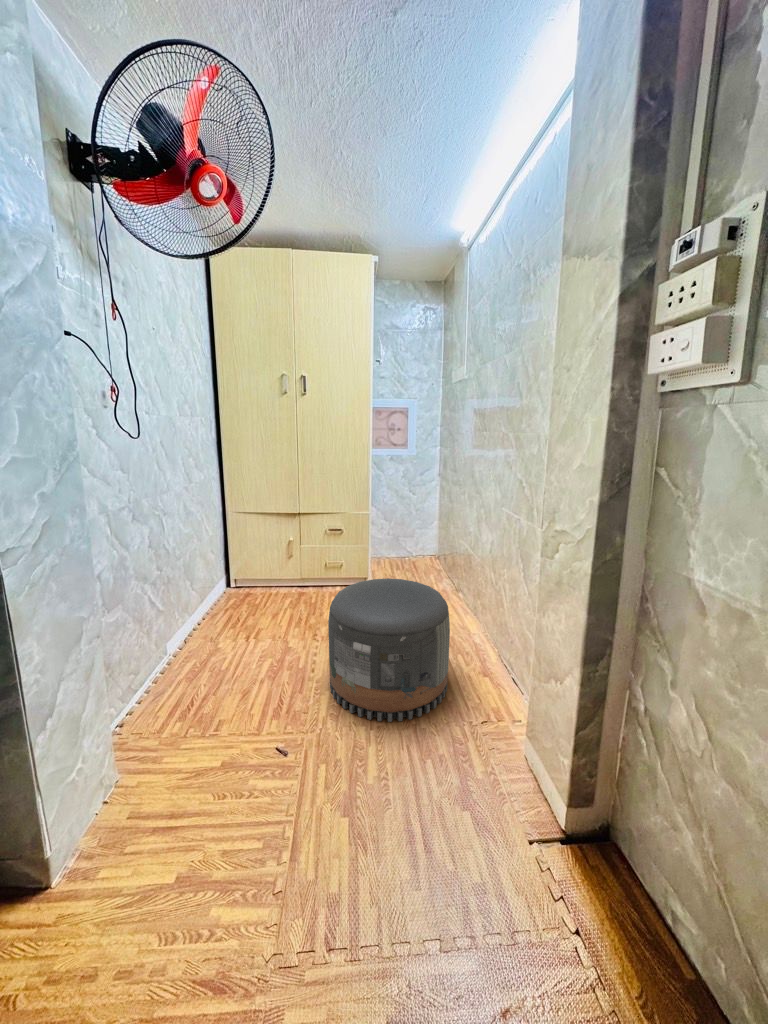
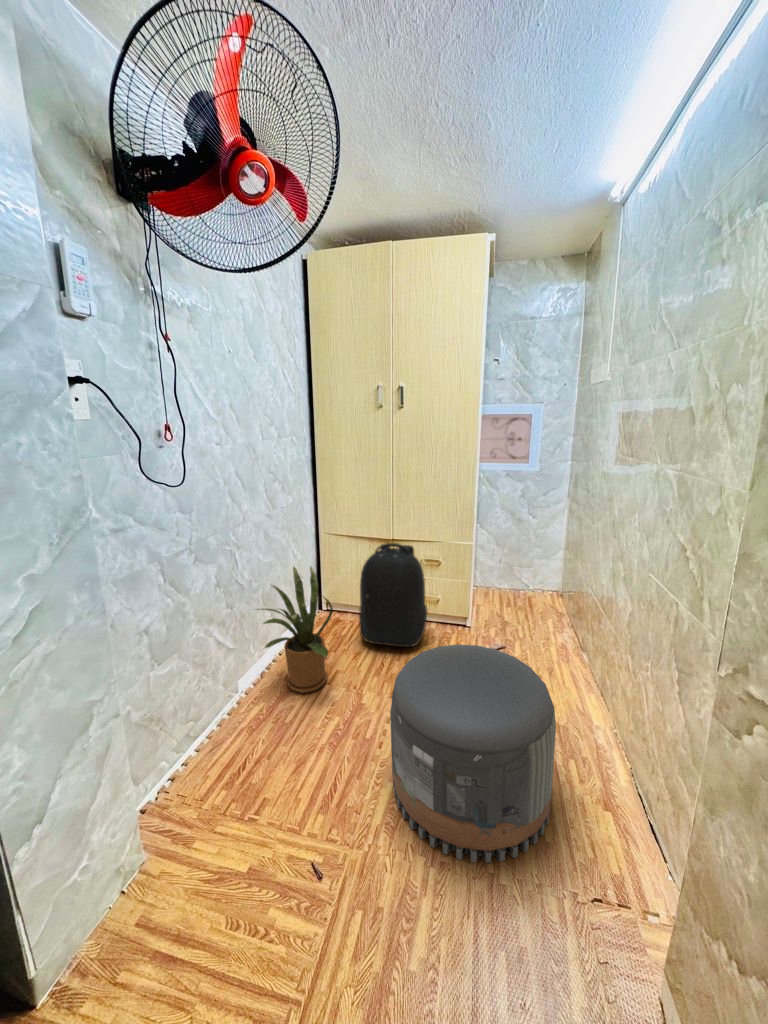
backpack: none [276,515,337,605] -> present [359,543,428,647]
house plant: none [181,533,261,647] -> present [257,566,333,693]

